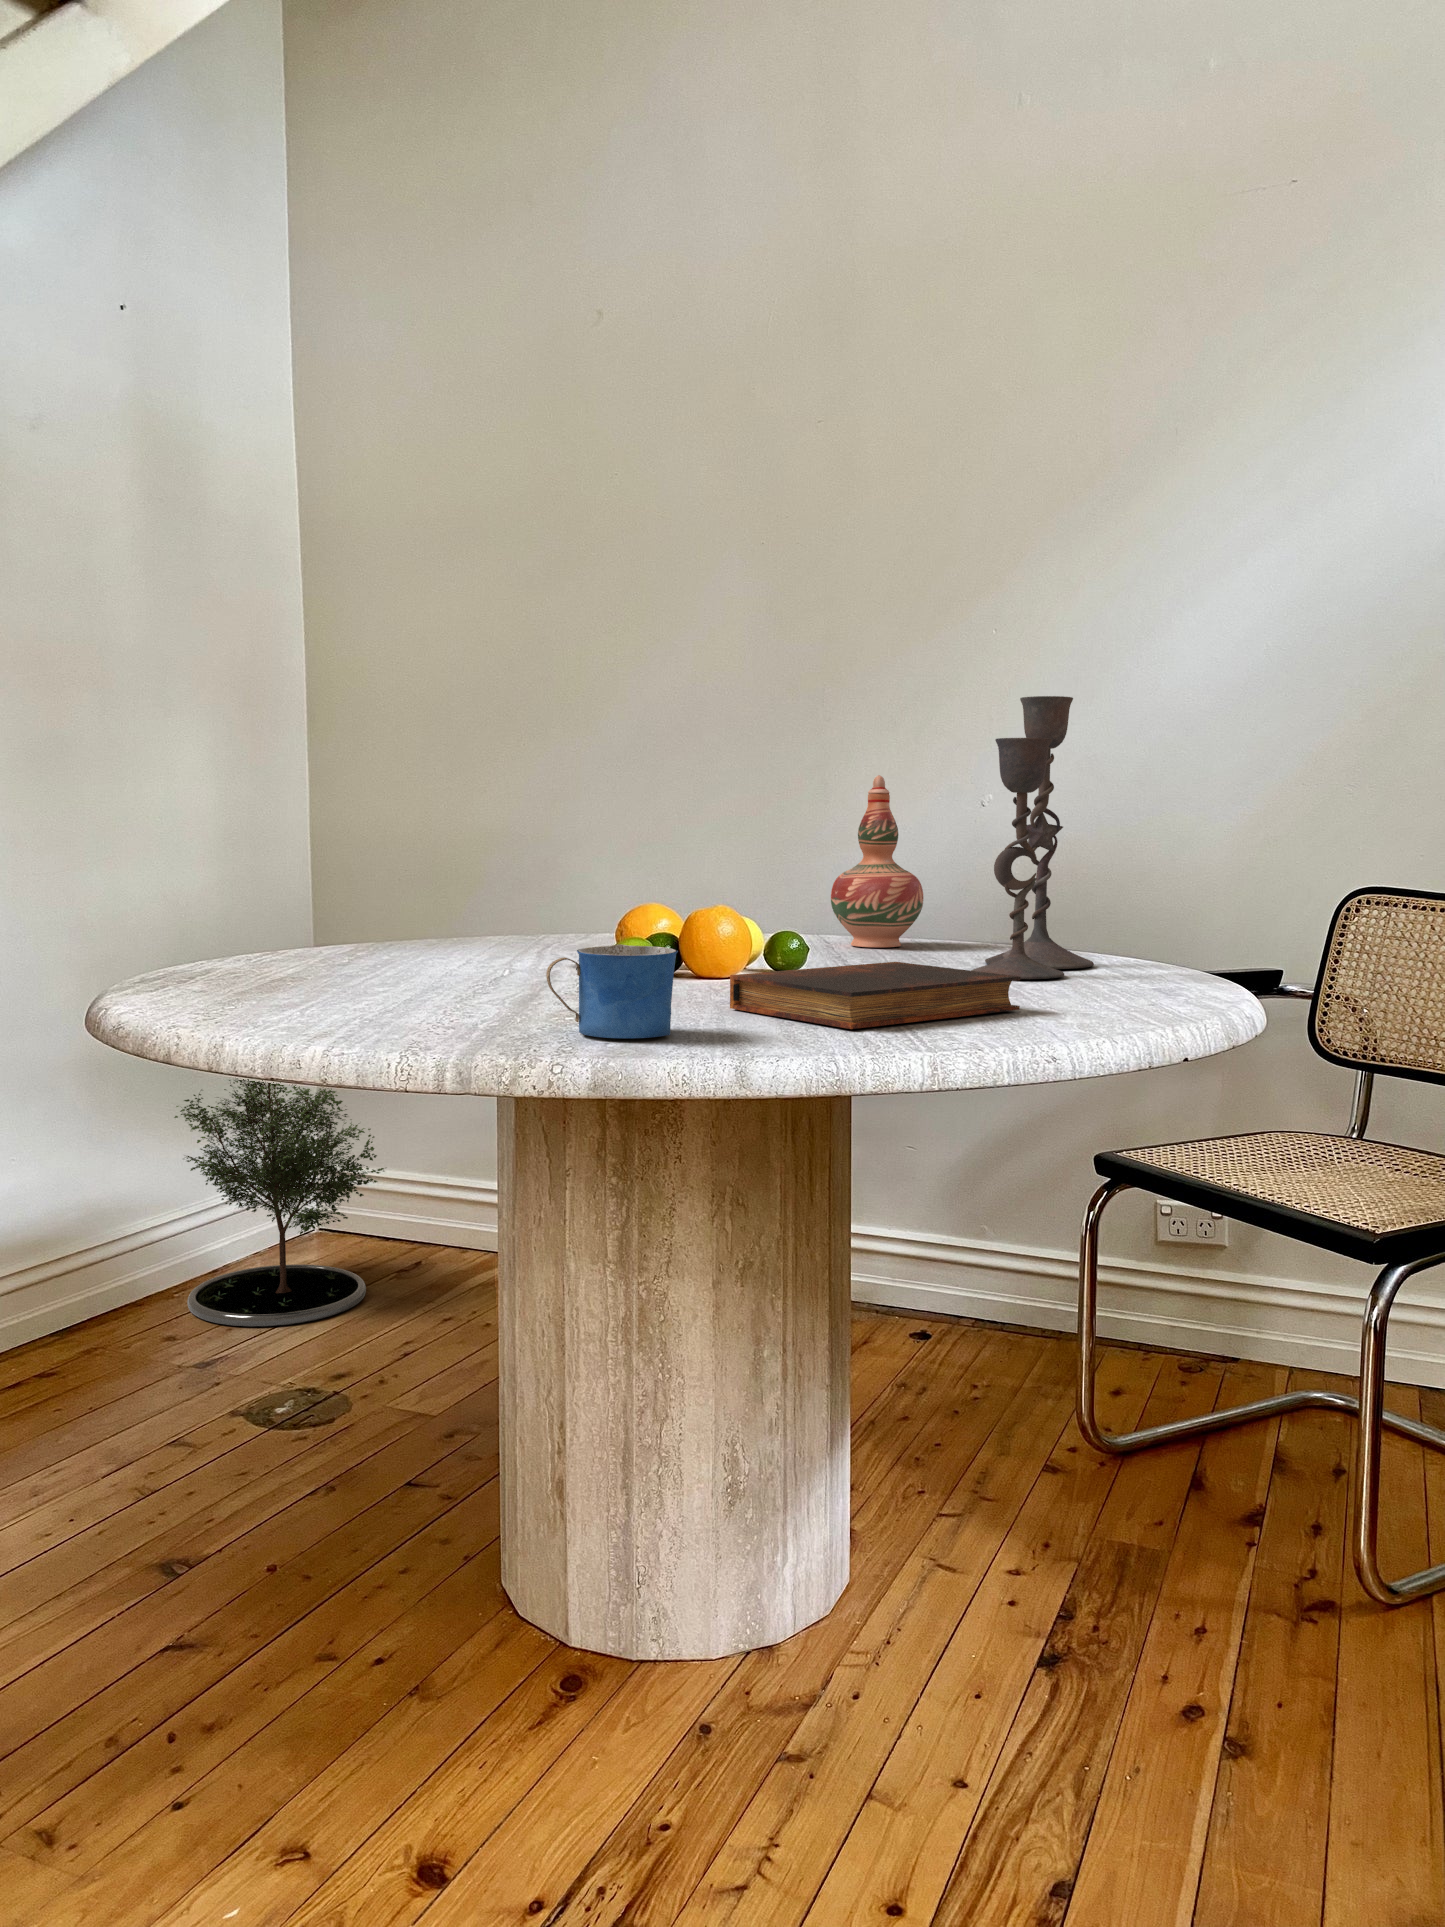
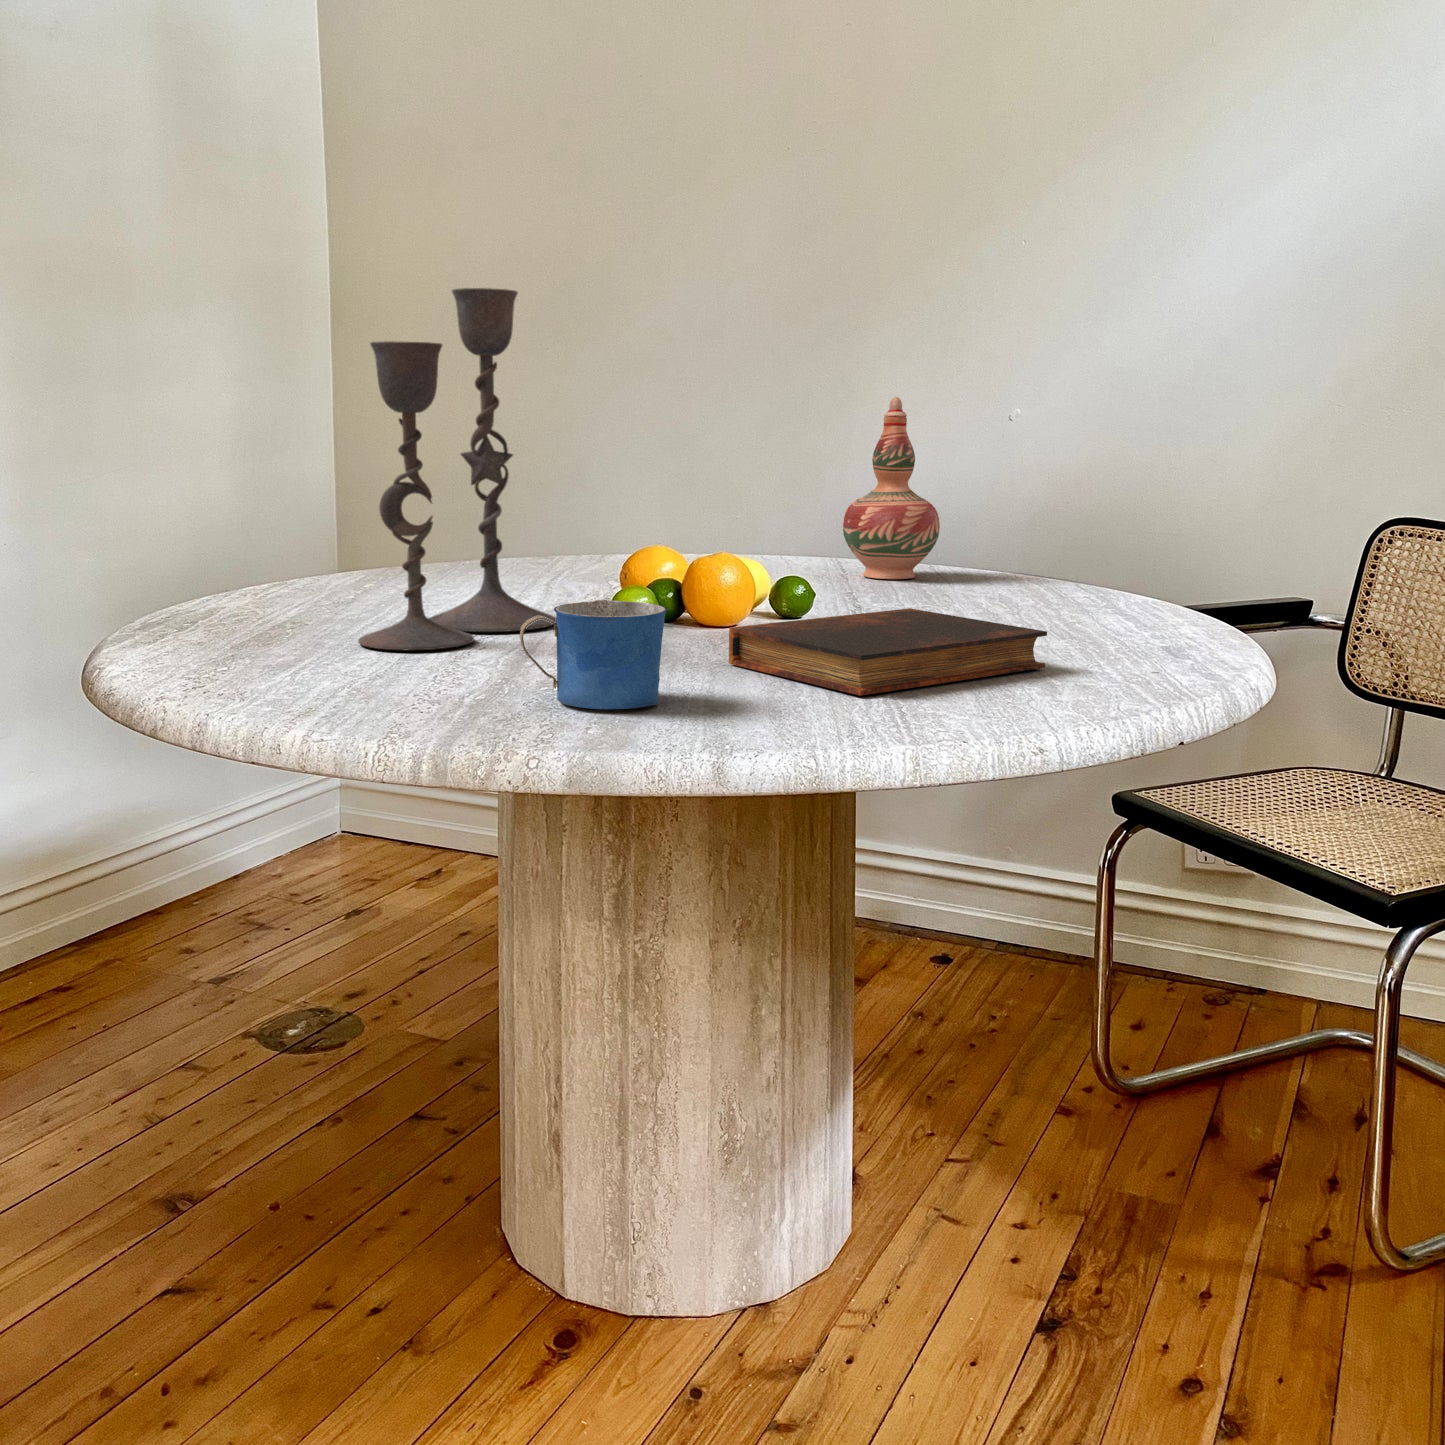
candlestick: present [971,696,1094,979] -> present [358,288,556,650]
potted tree: present [174,1079,384,1326] -> none [191,612,403,937]

